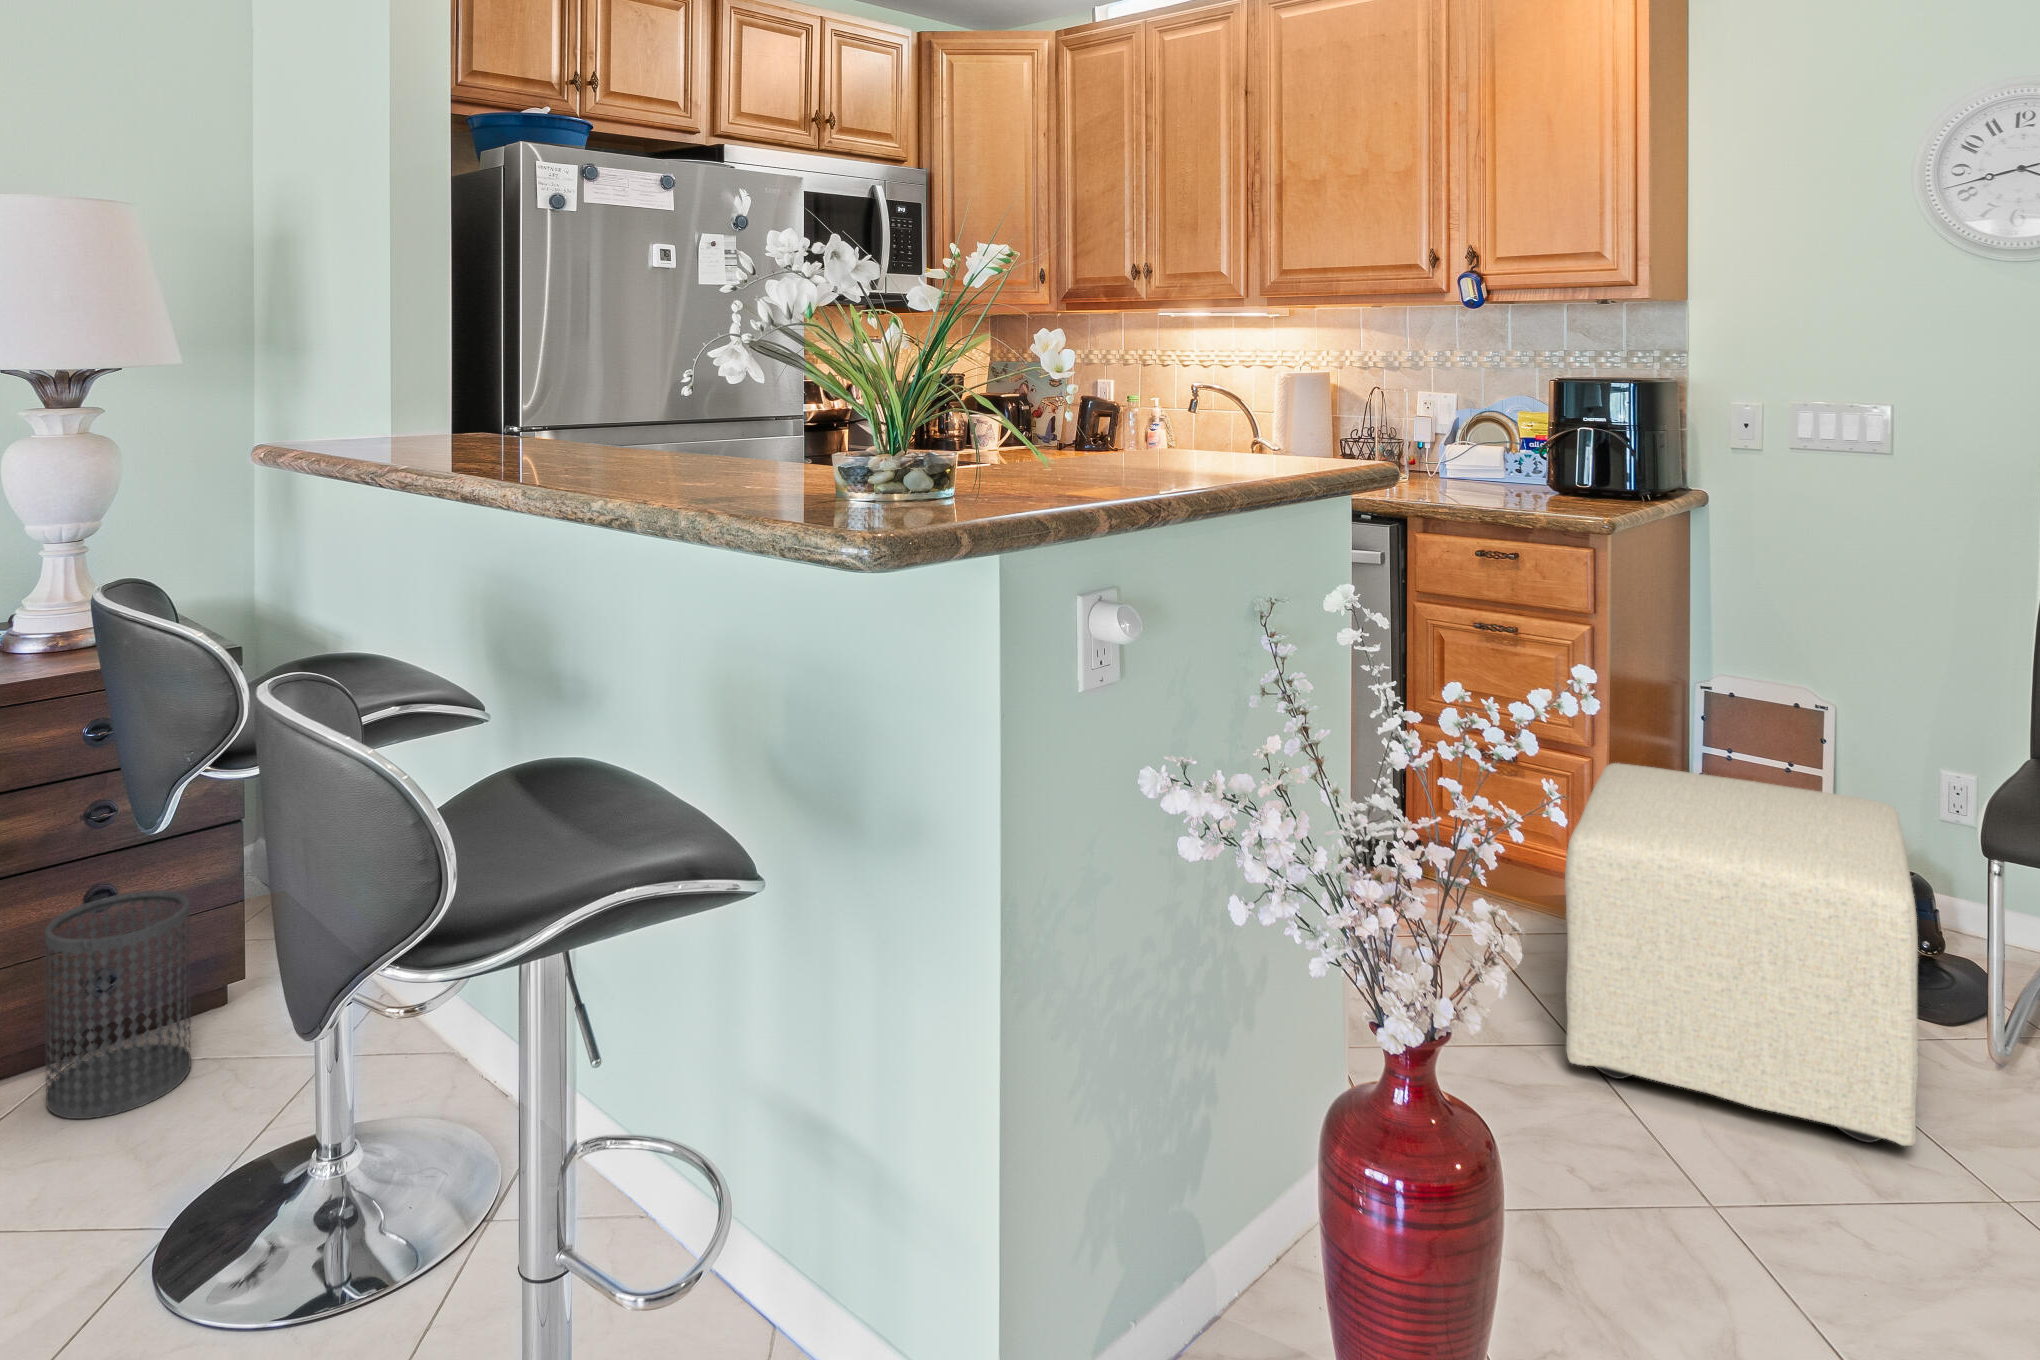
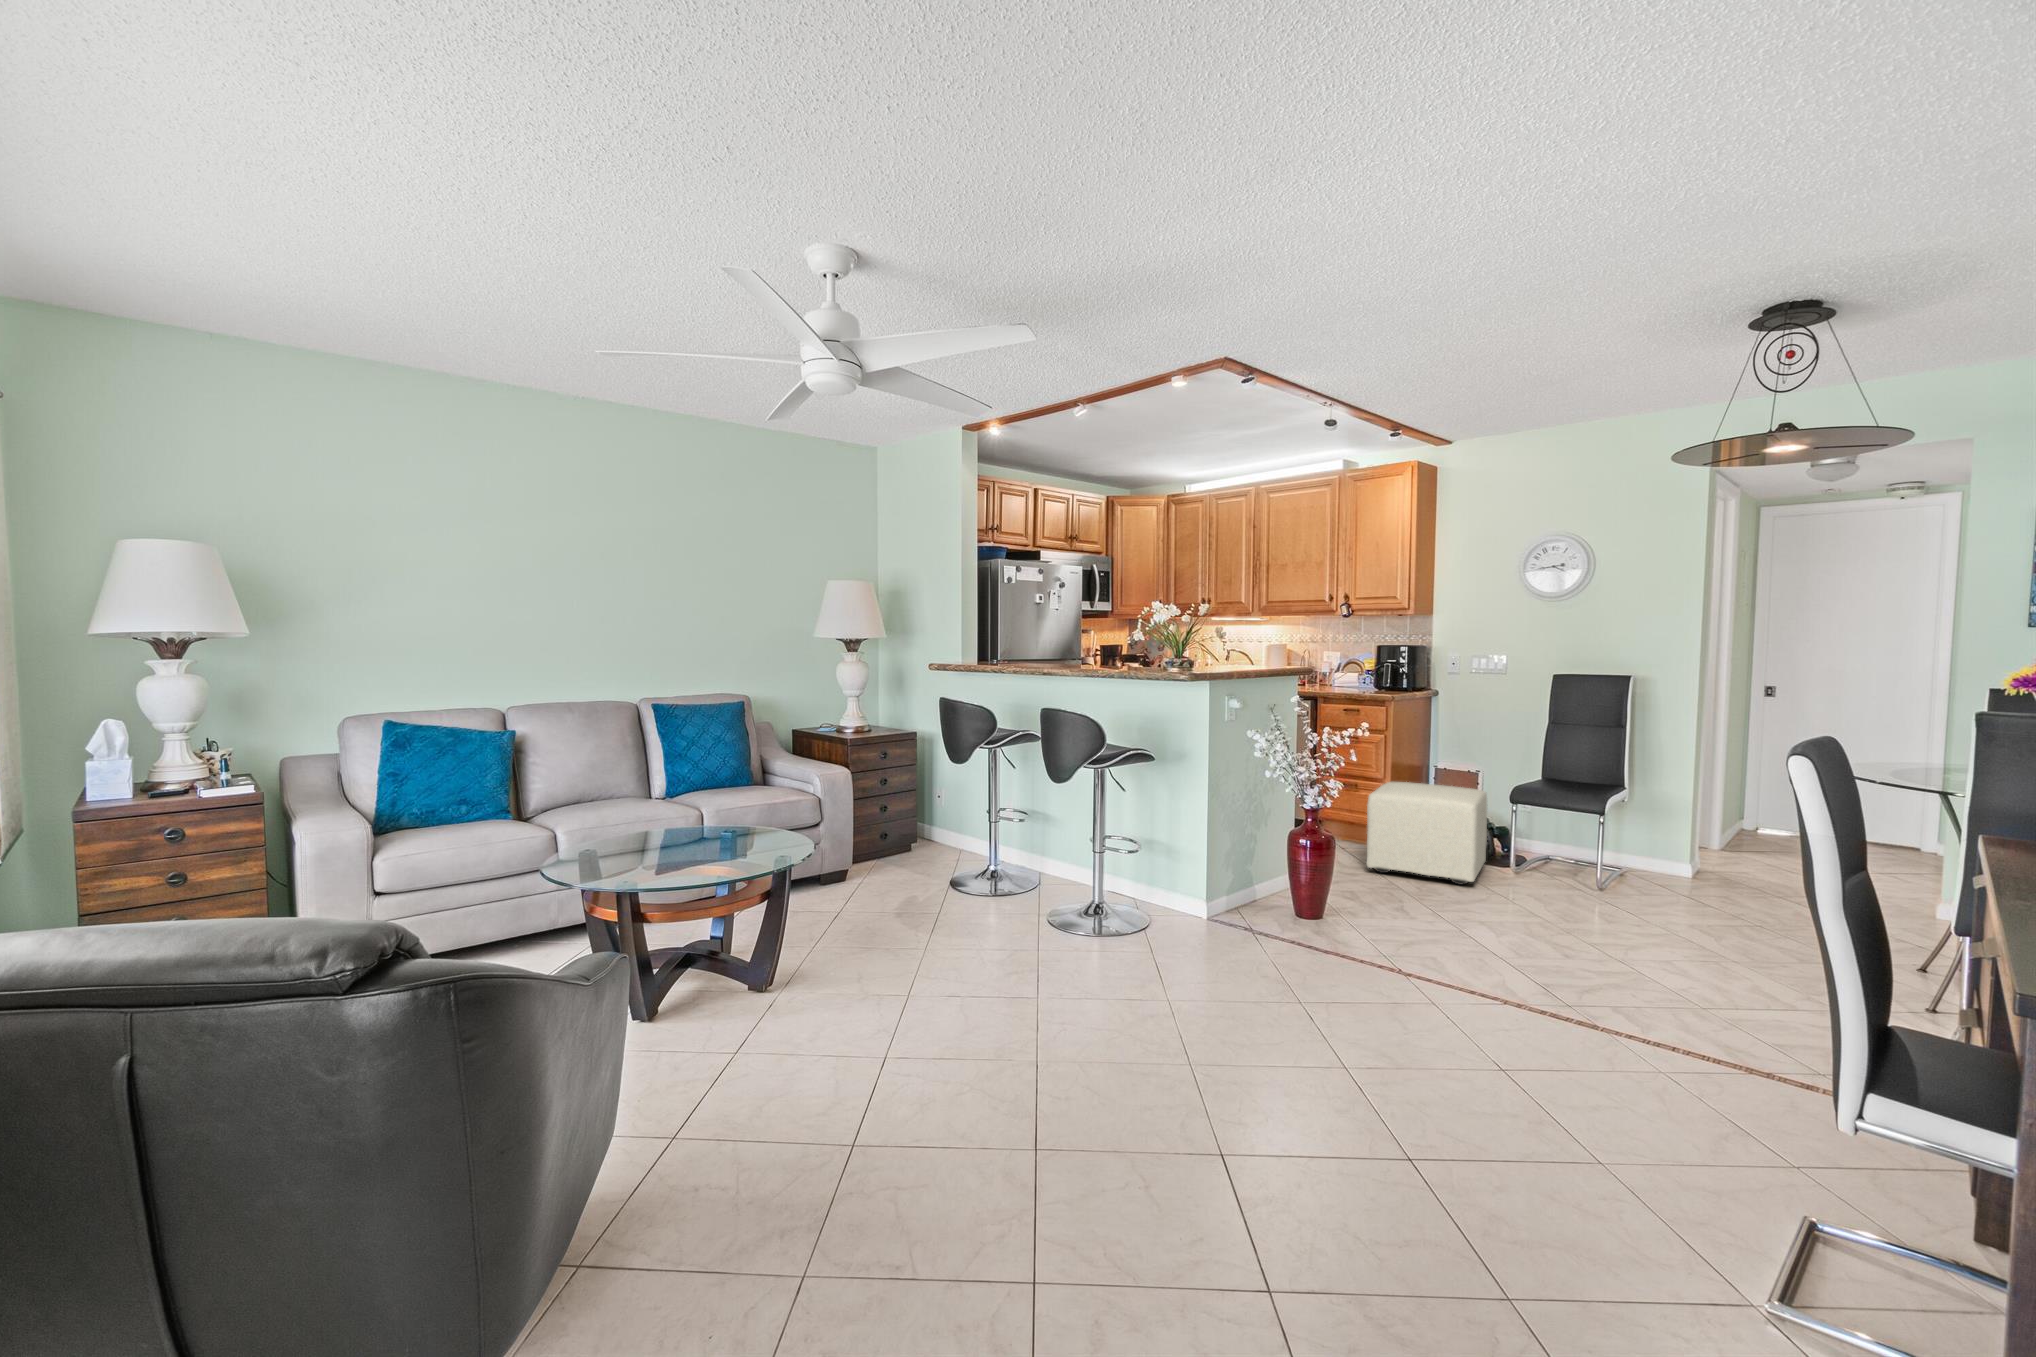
wastebasket: present [45,890,191,1119] -> none [881,806,918,868]

